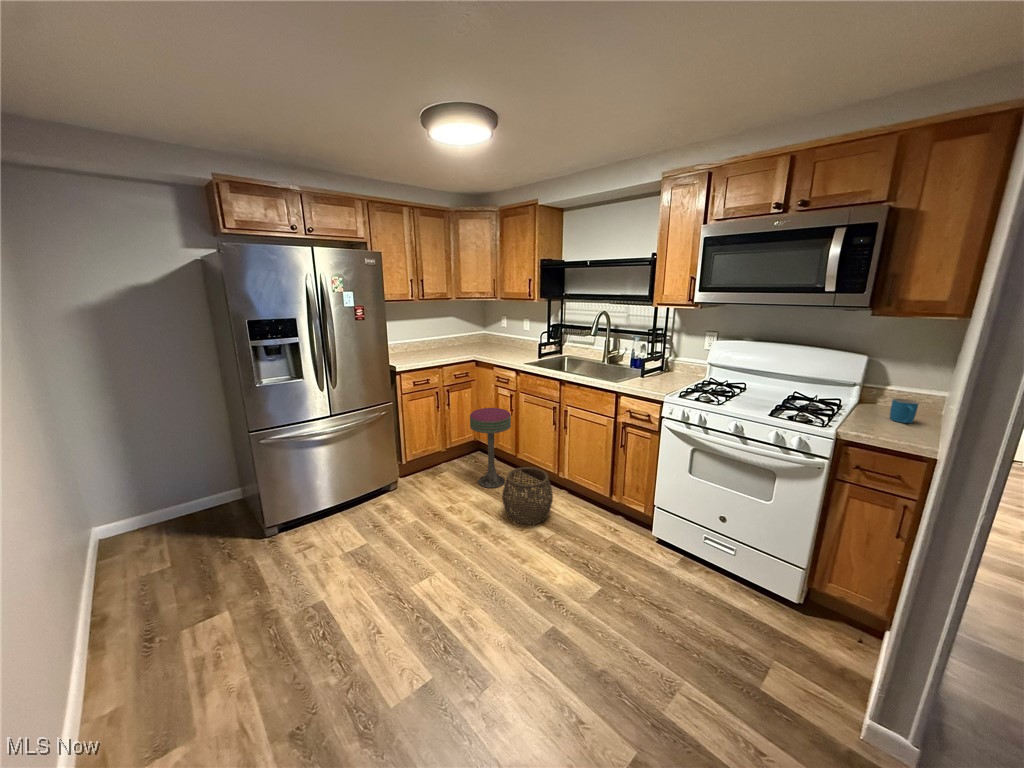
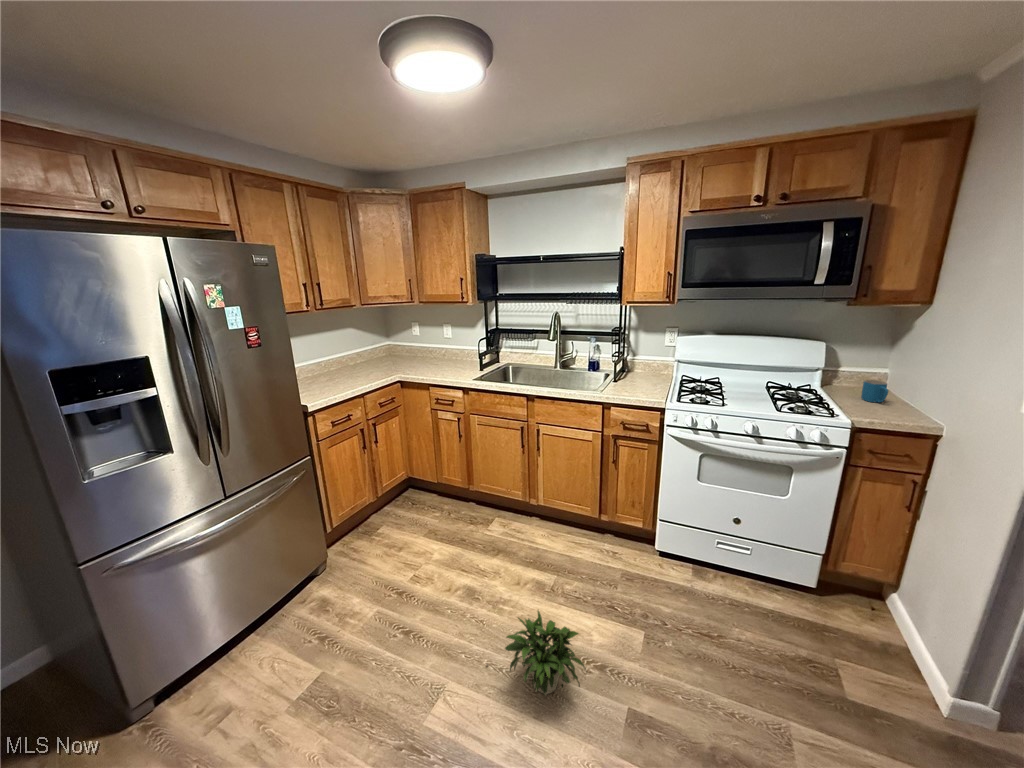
bar stool: present [470,408,511,488] -> none [416,437,468,536]
woven basket: present [502,467,553,525] -> none [483,503,544,577]
potted plant: none [467,536,533,599] -> present [486,610,587,697]

